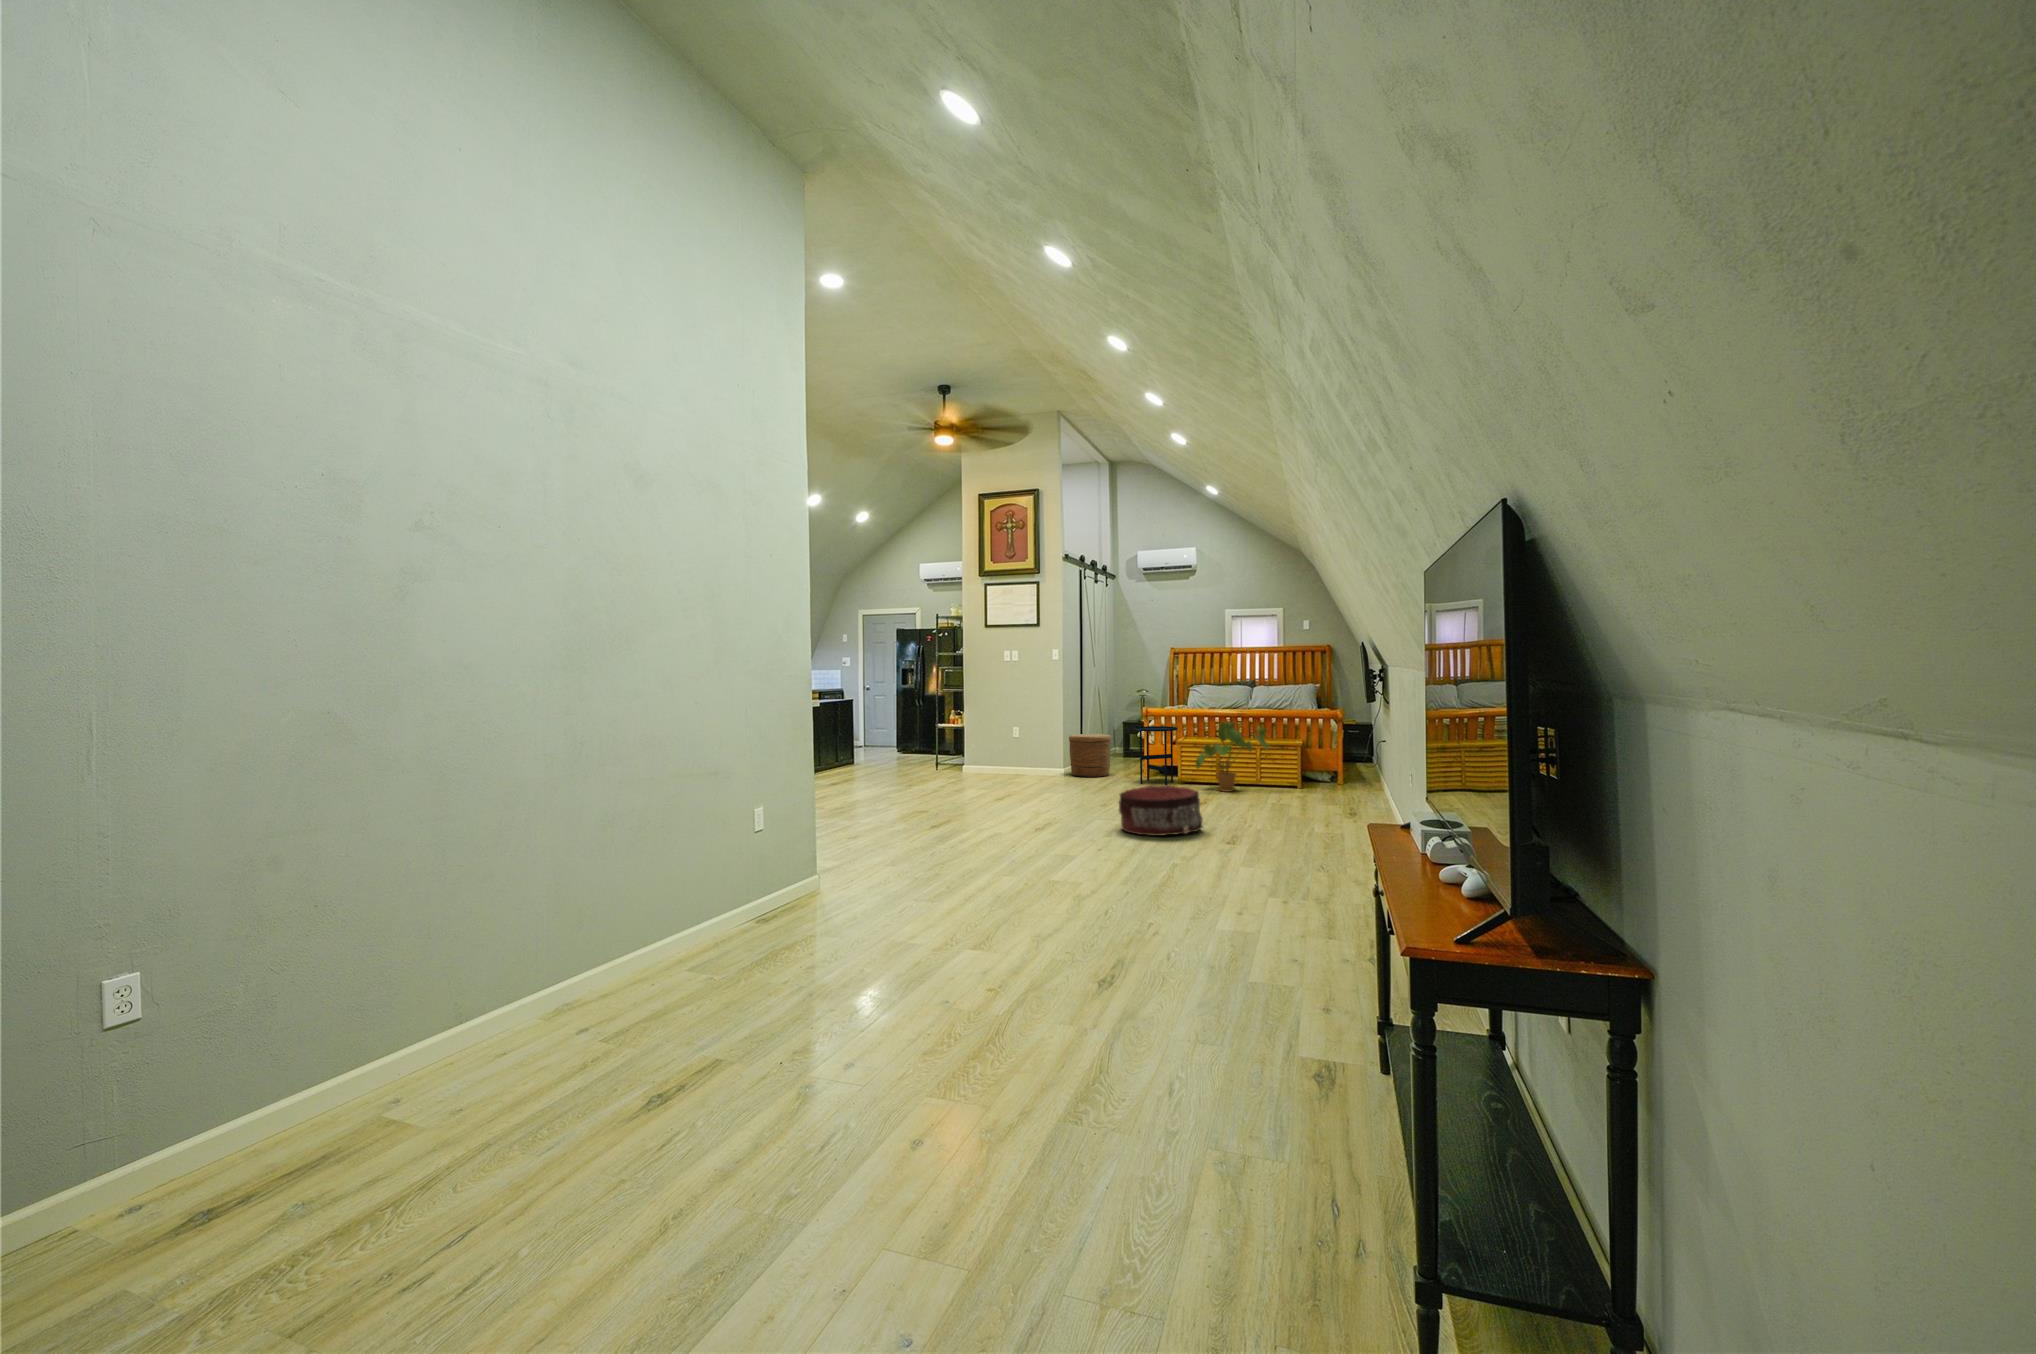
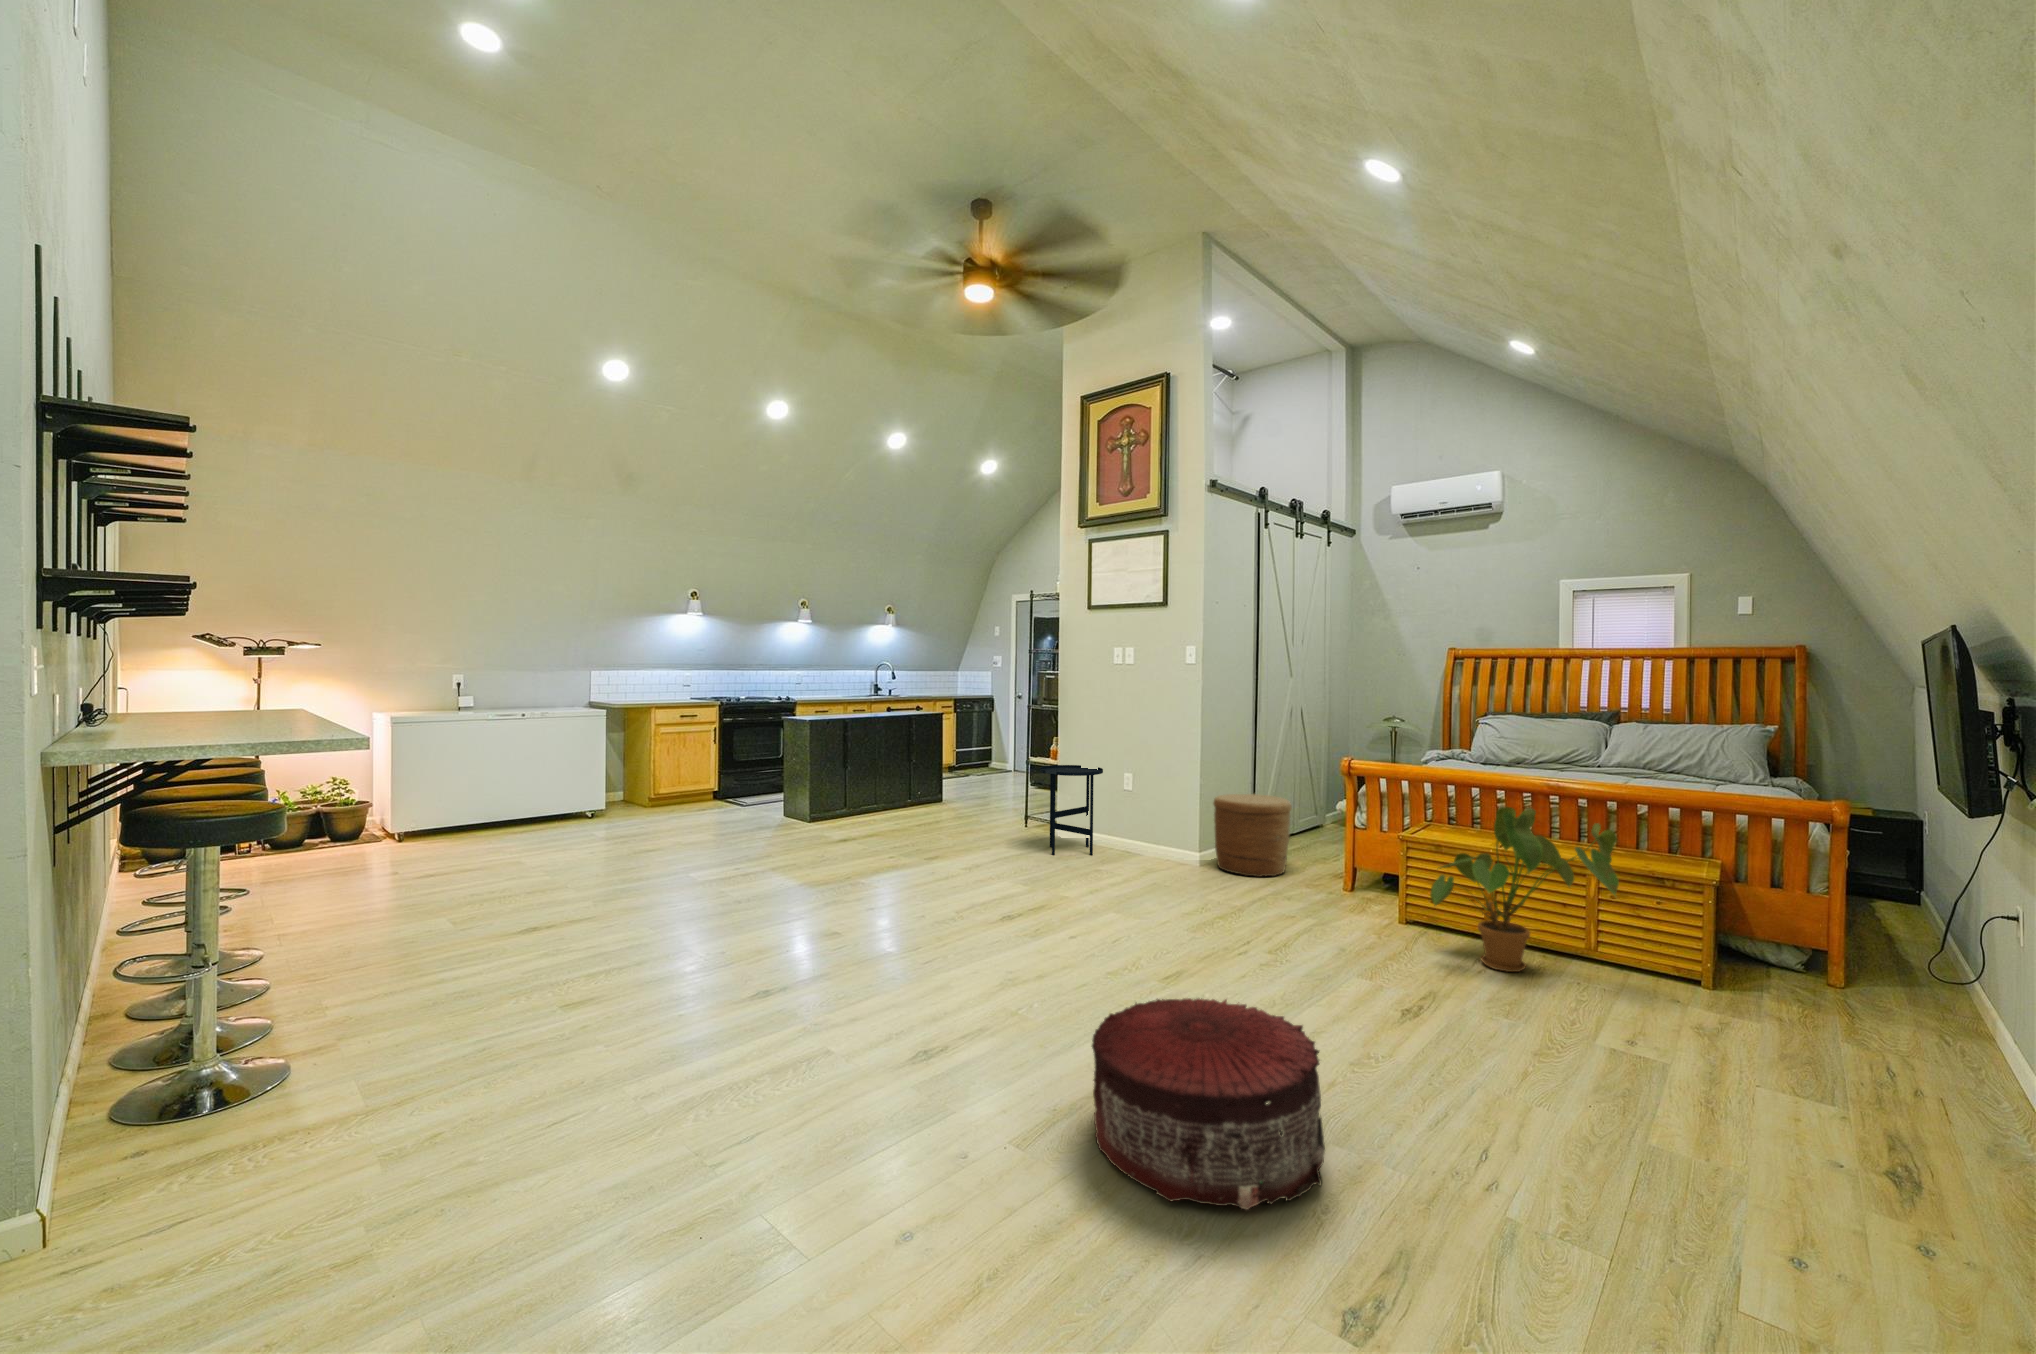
side table: present [1135,726,1177,785] -> present [1040,765,1103,855]

